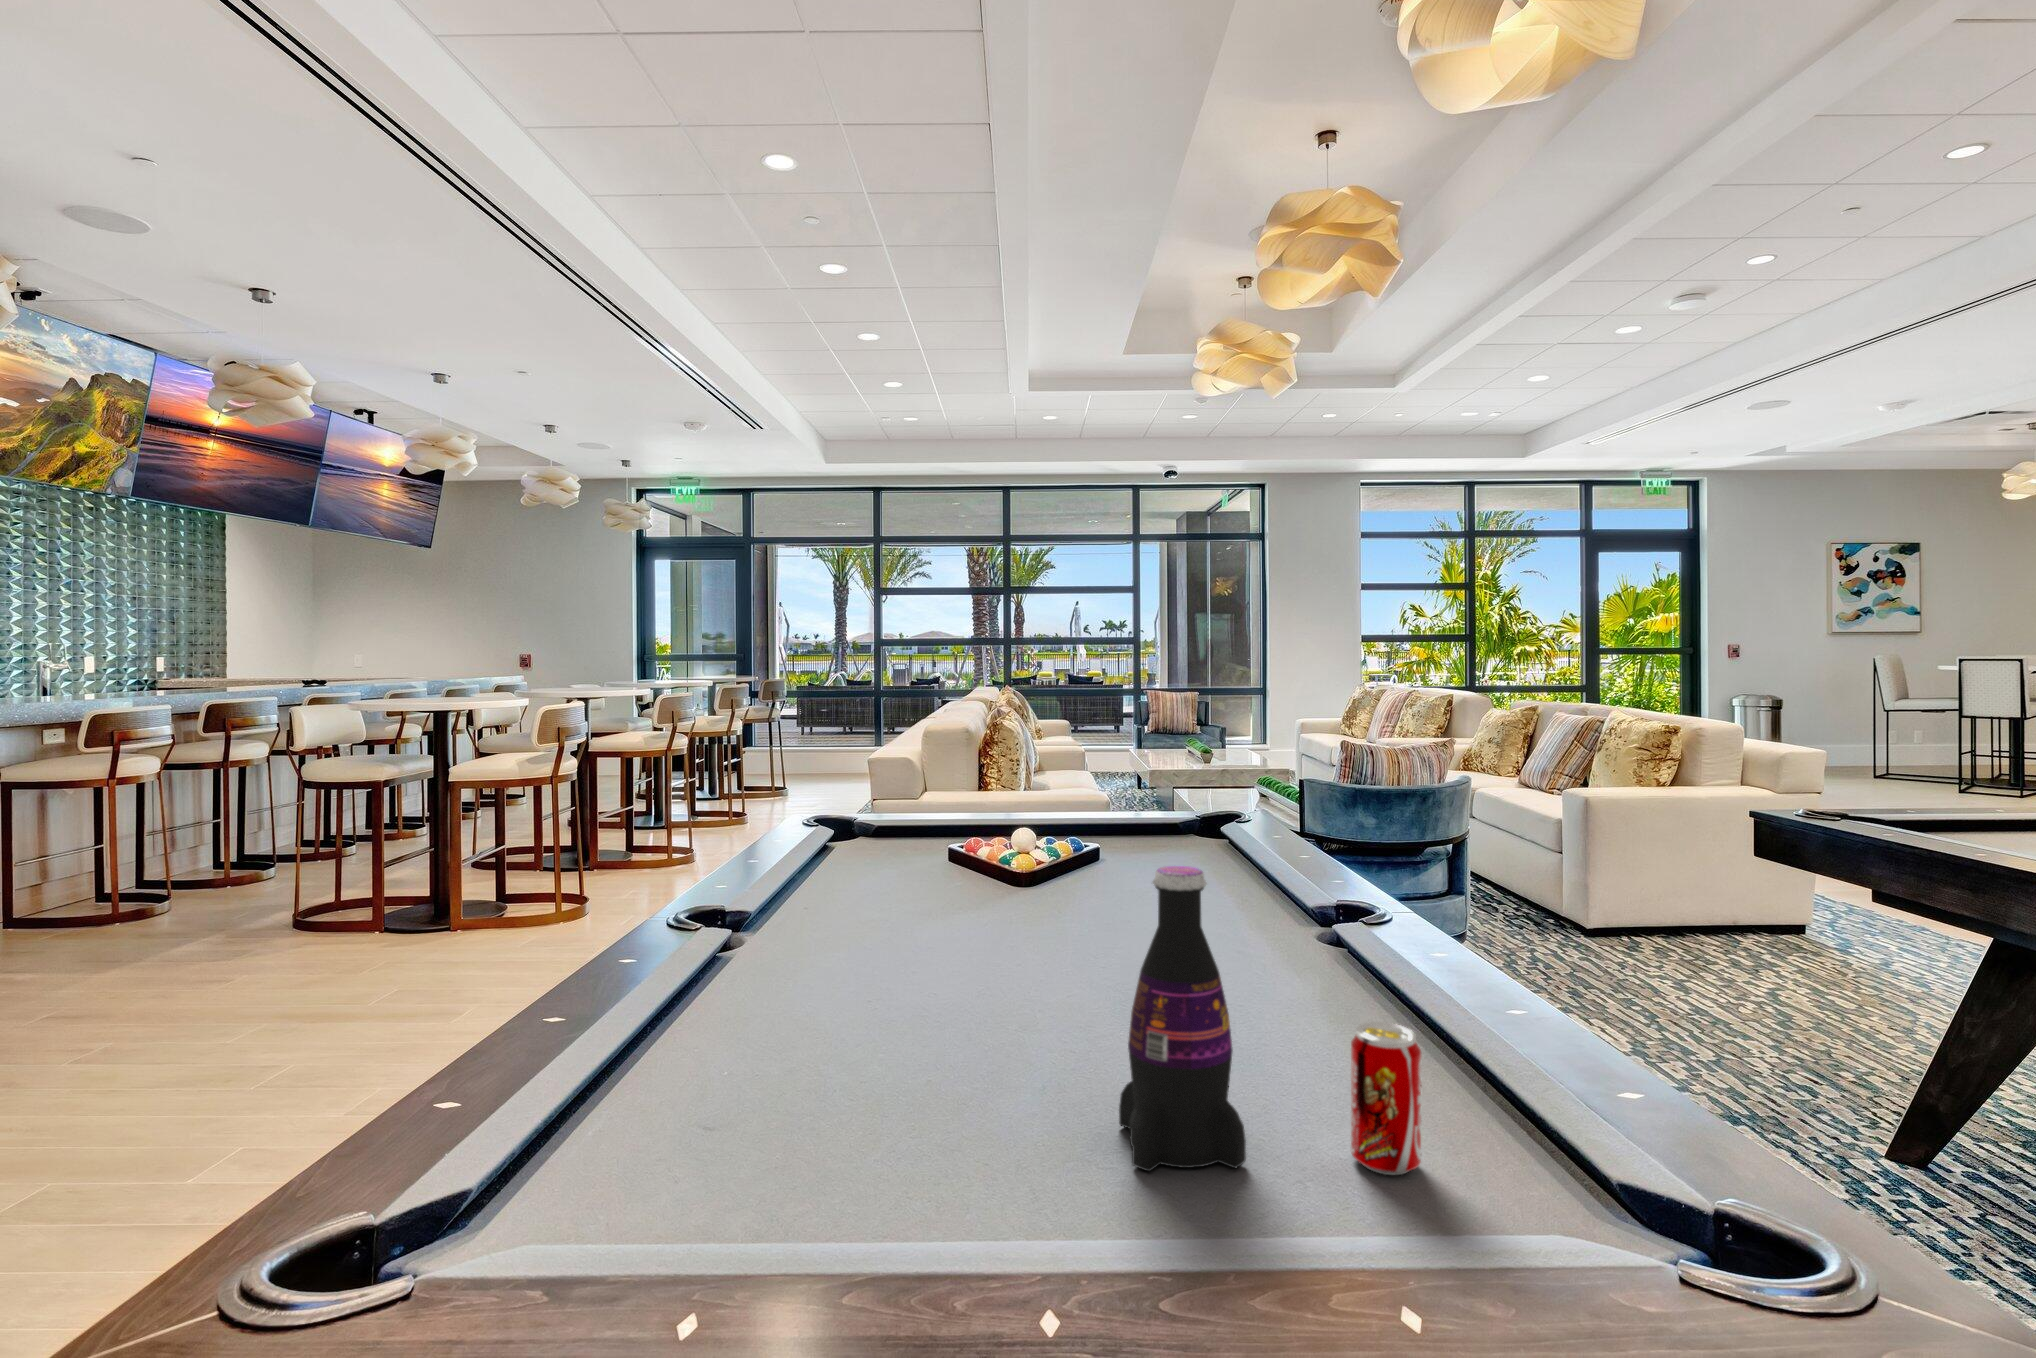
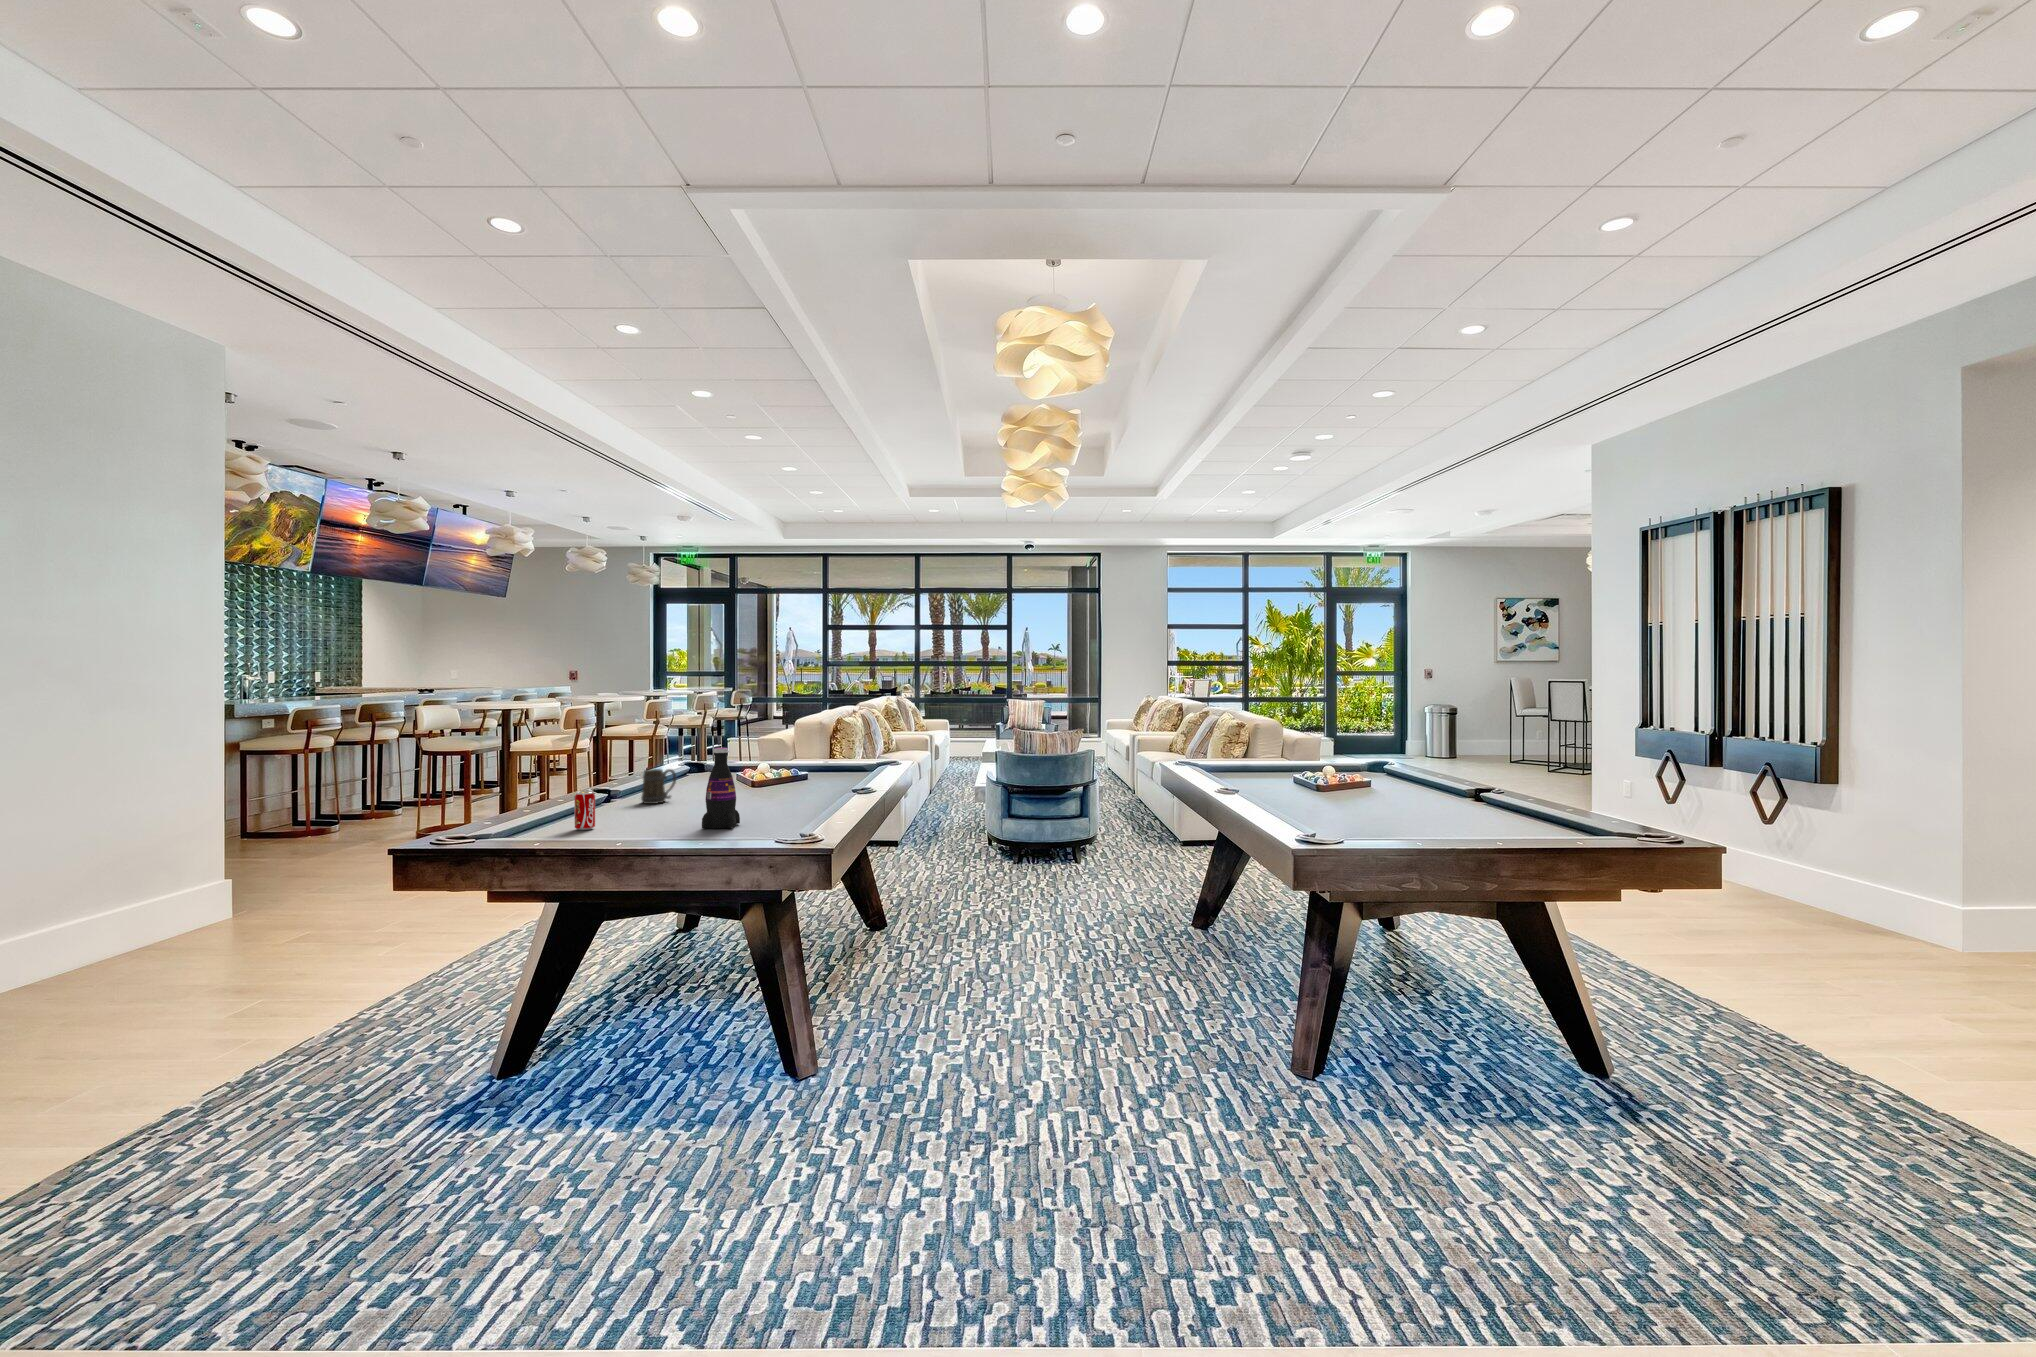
beer mug: none [798,882,883,985] -> present [641,769,676,804]
beverage can: present [1351,1022,1422,1175] -> present [574,791,595,830]

